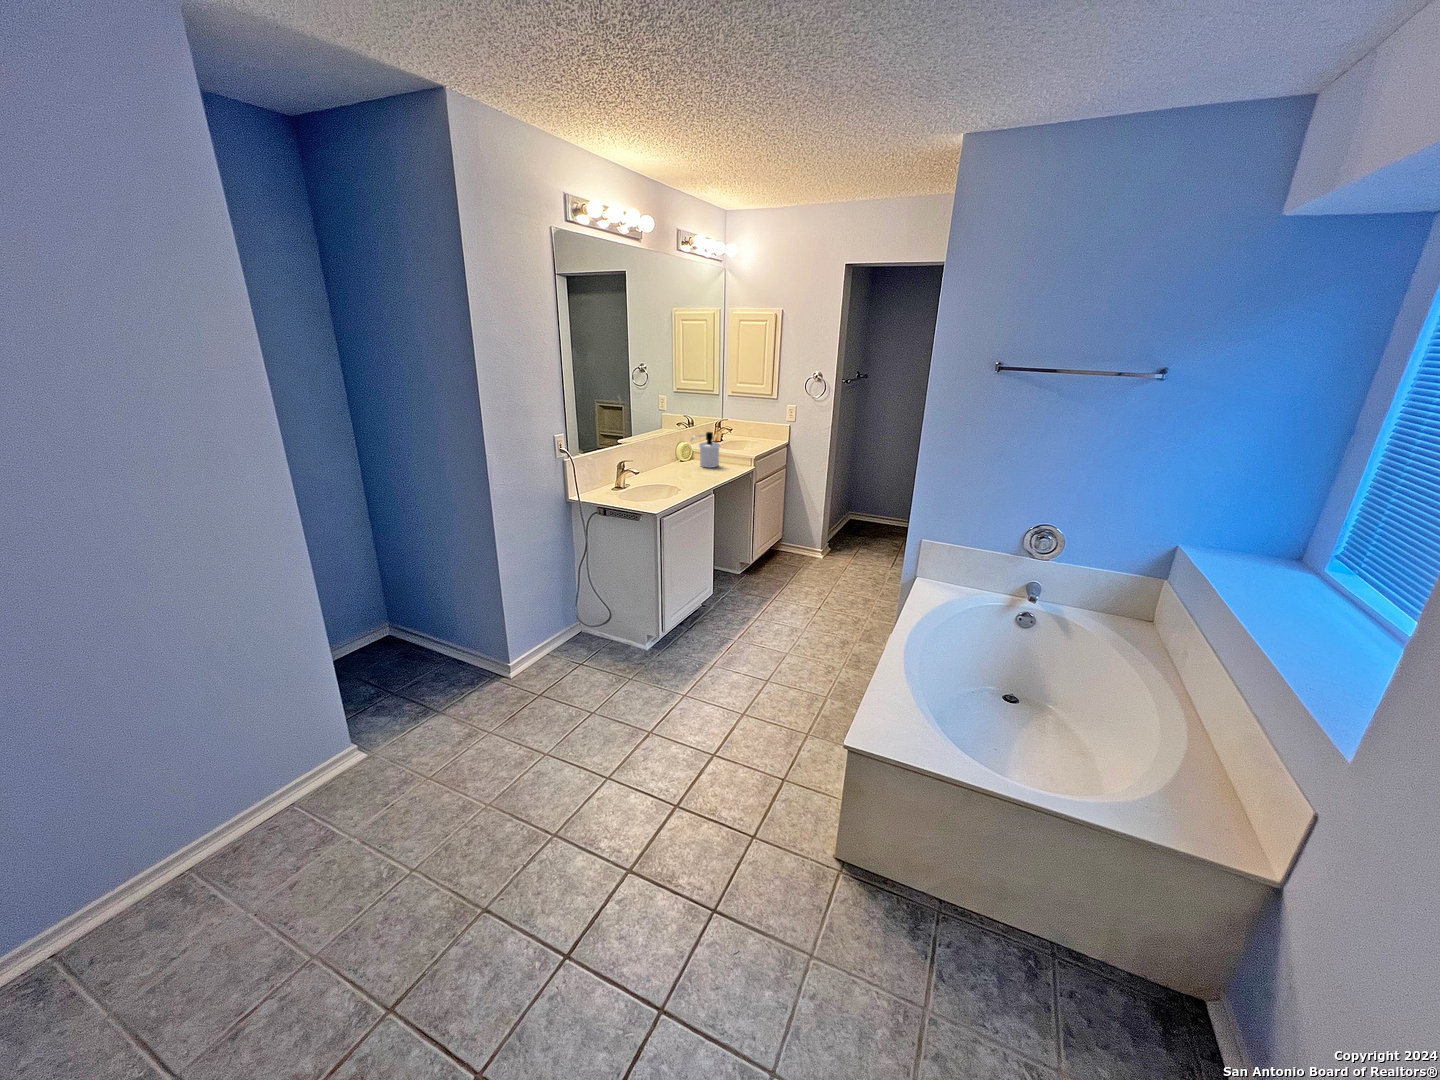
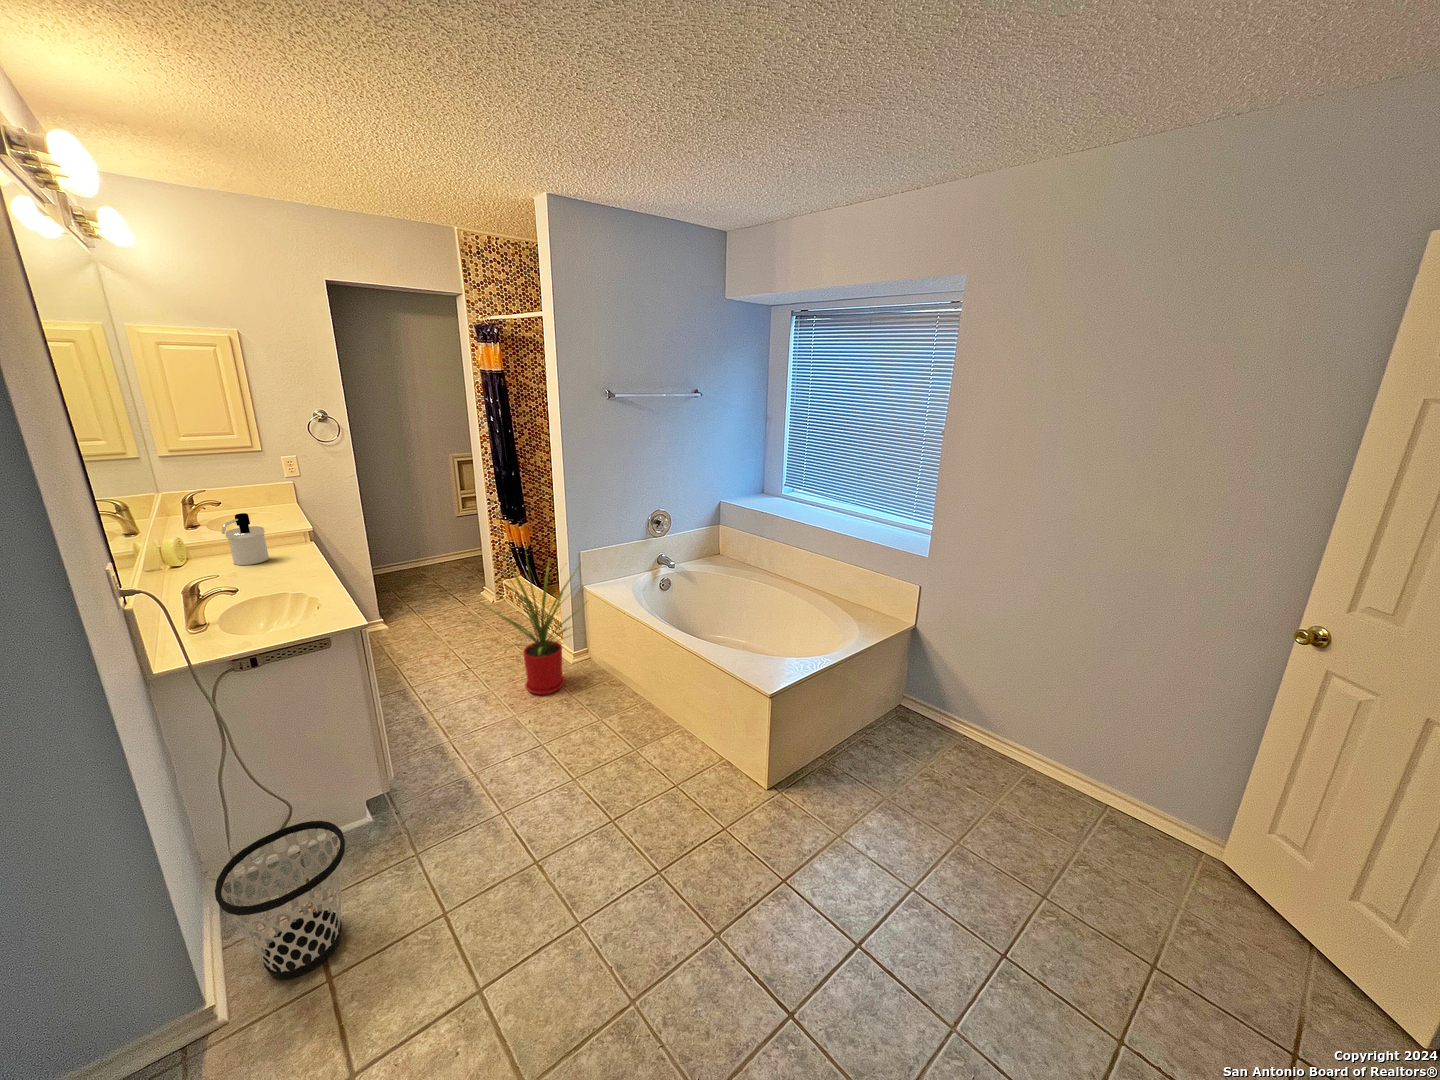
house plant: none [794,508,905,656] -> present [481,559,582,695]
wastebasket: none [517,606,582,688] -> present [215,821,345,980]

